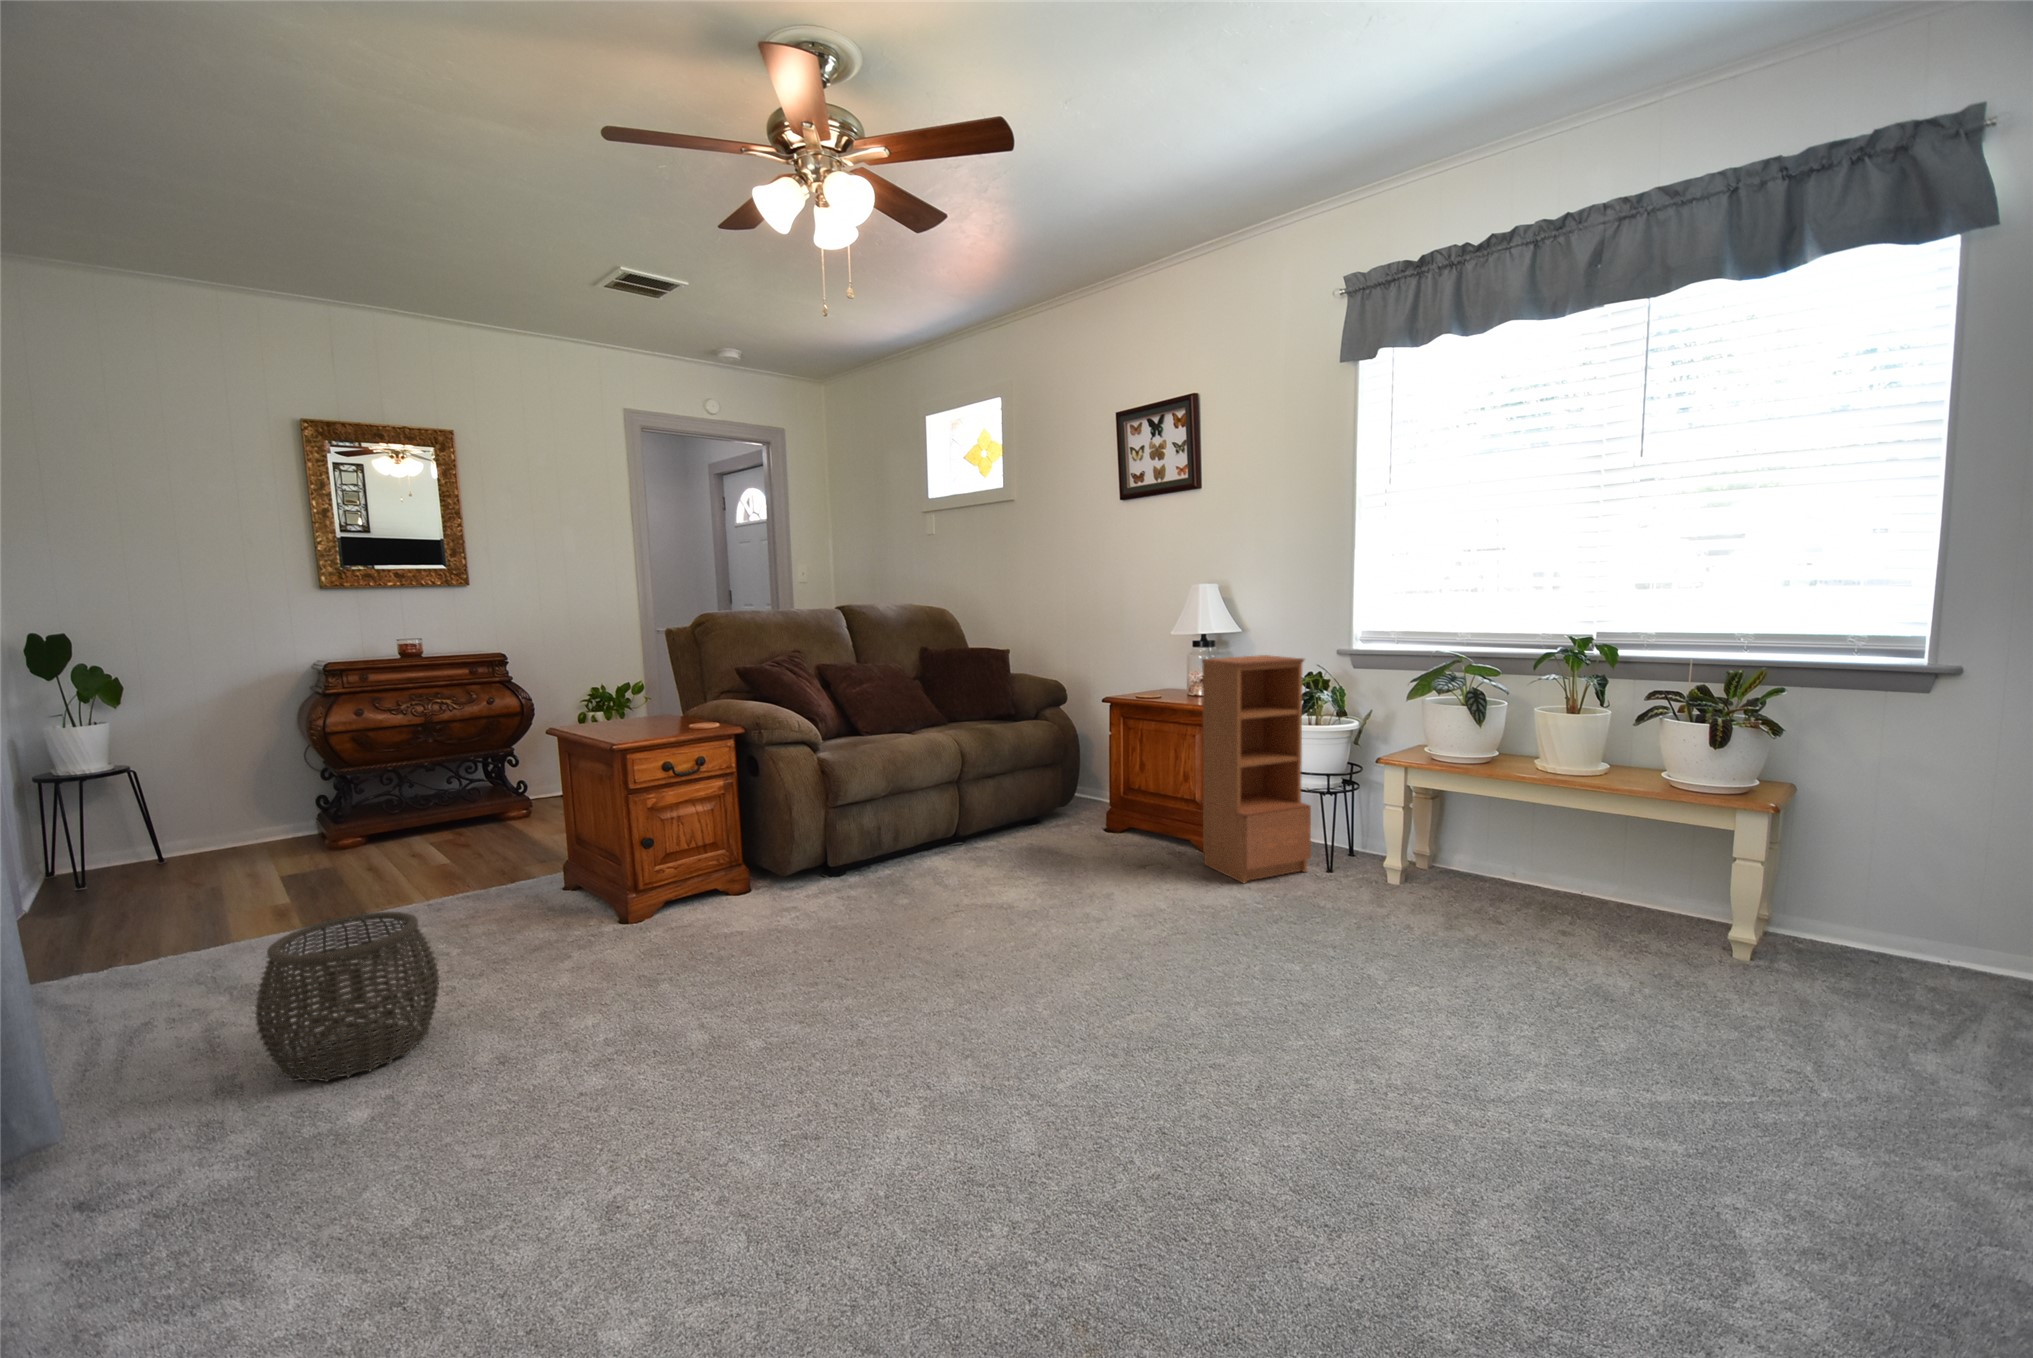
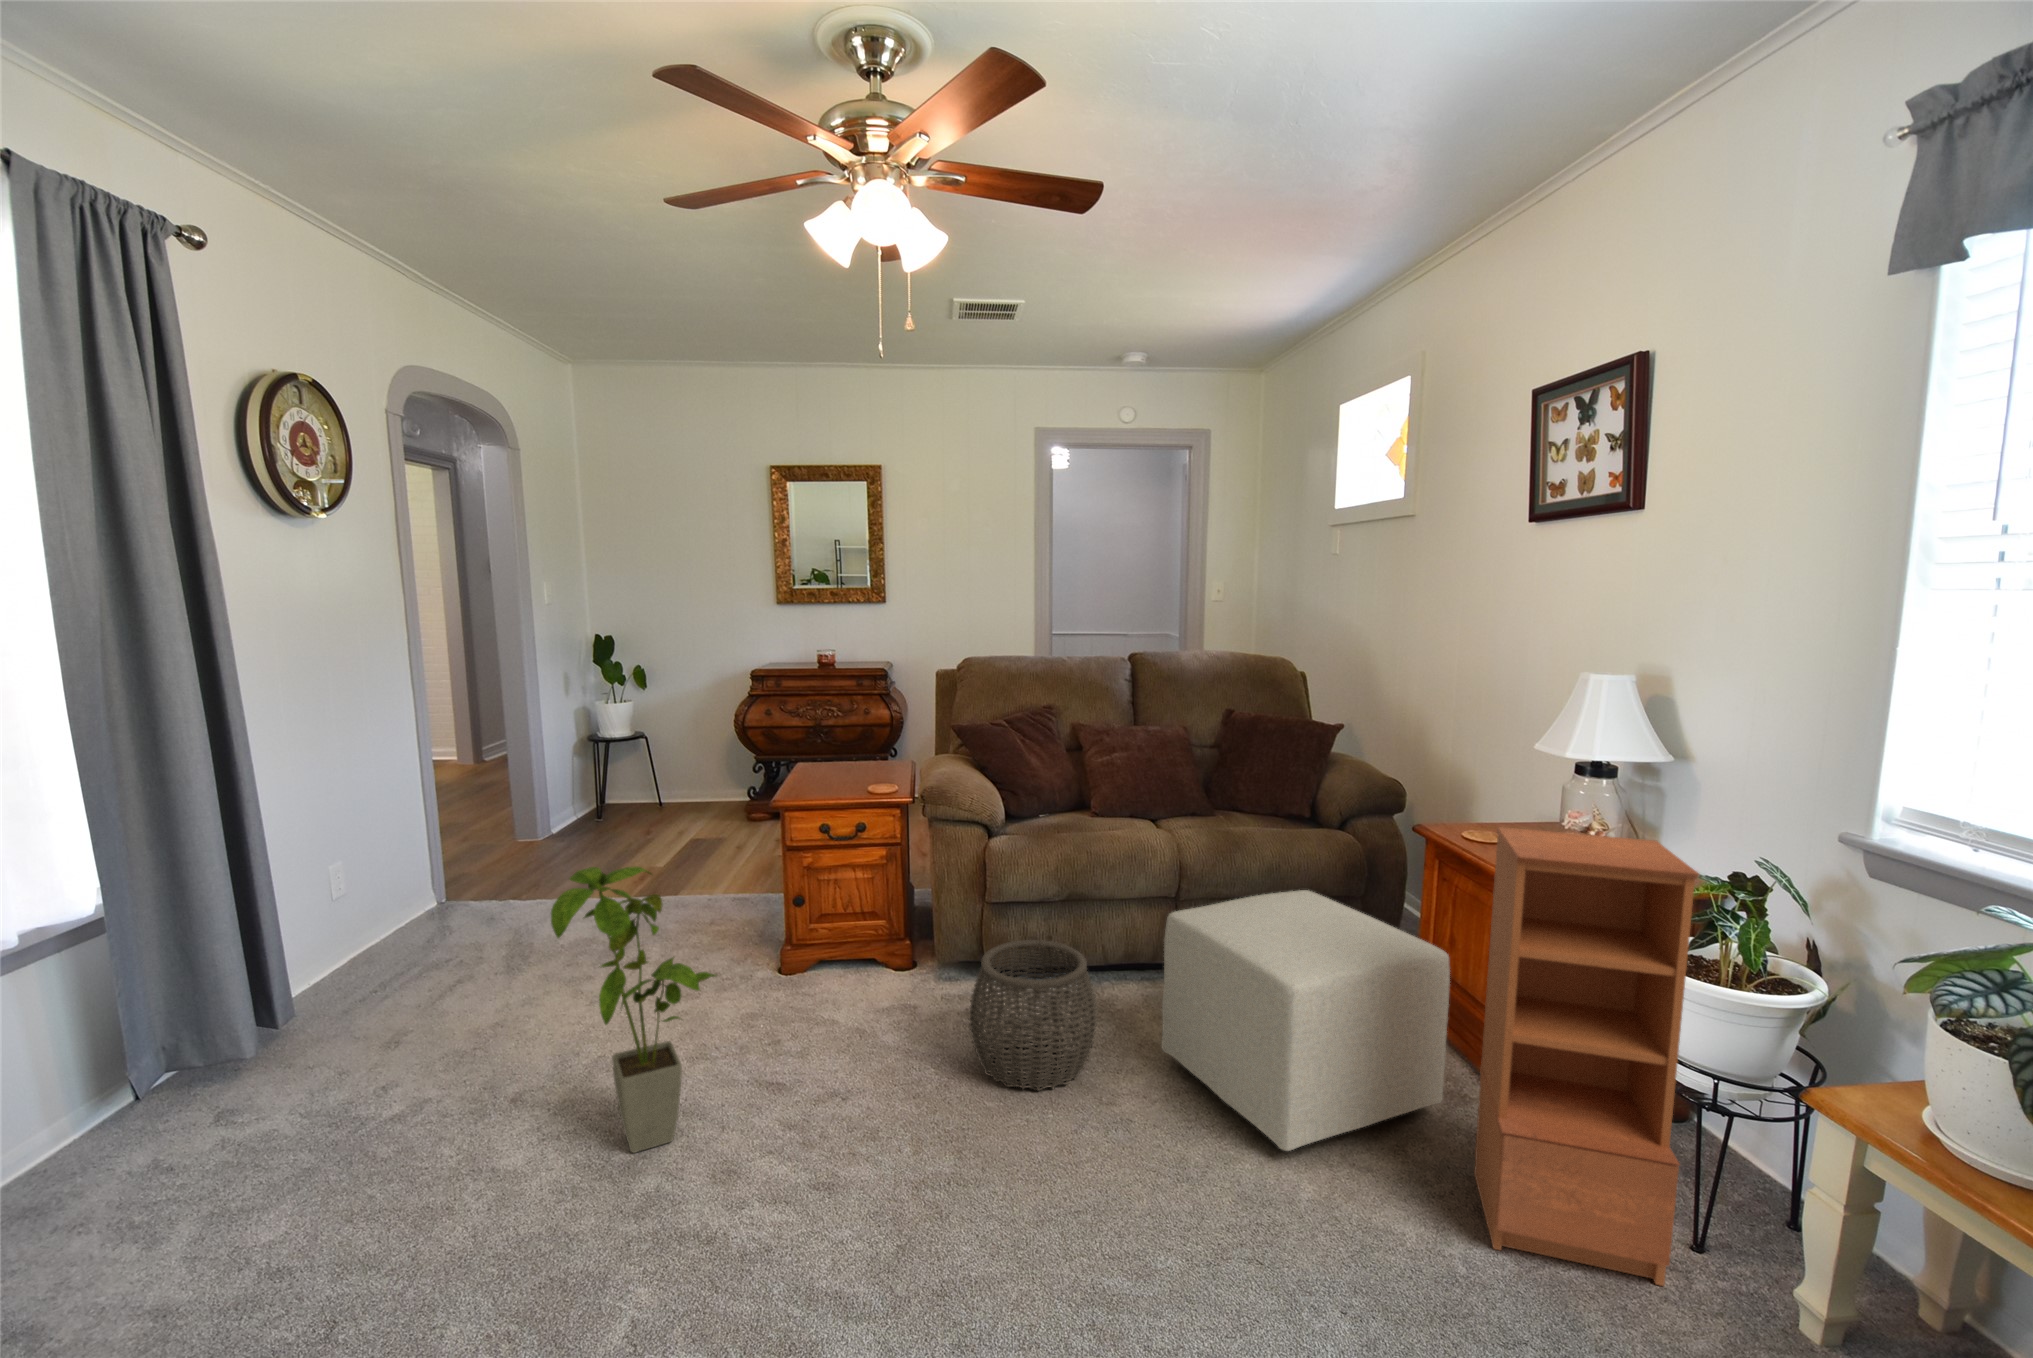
ottoman: none [998,743,1164,883] -> present [1161,890,1450,1151]
house plant: none [650,765,808,1033] -> present [551,867,716,1153]
woven basket: present [255,912,439,1083] -> present [969,940,1098,1090]

